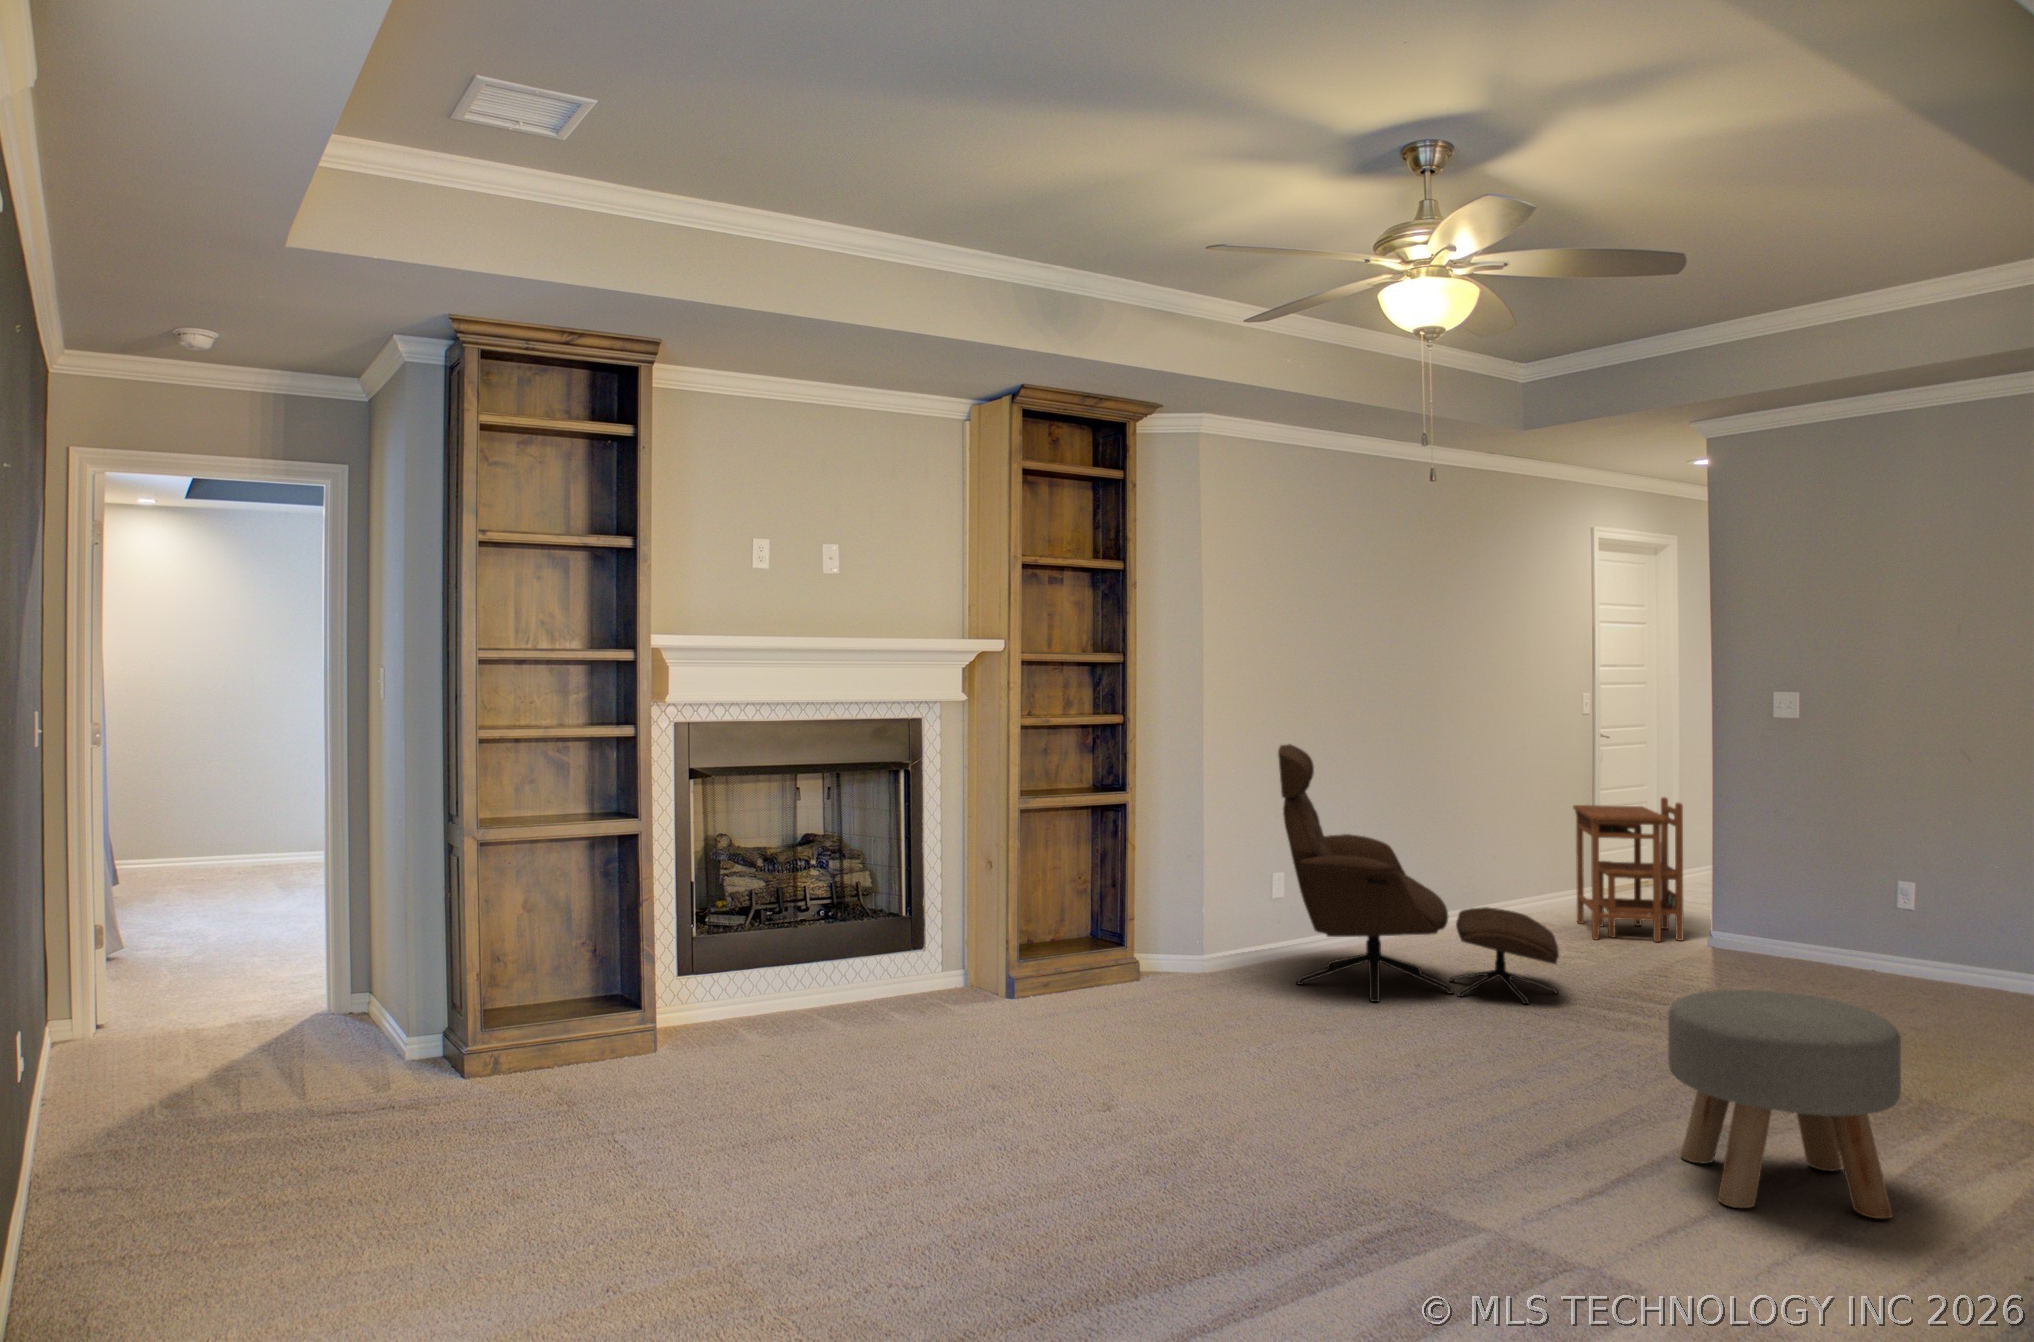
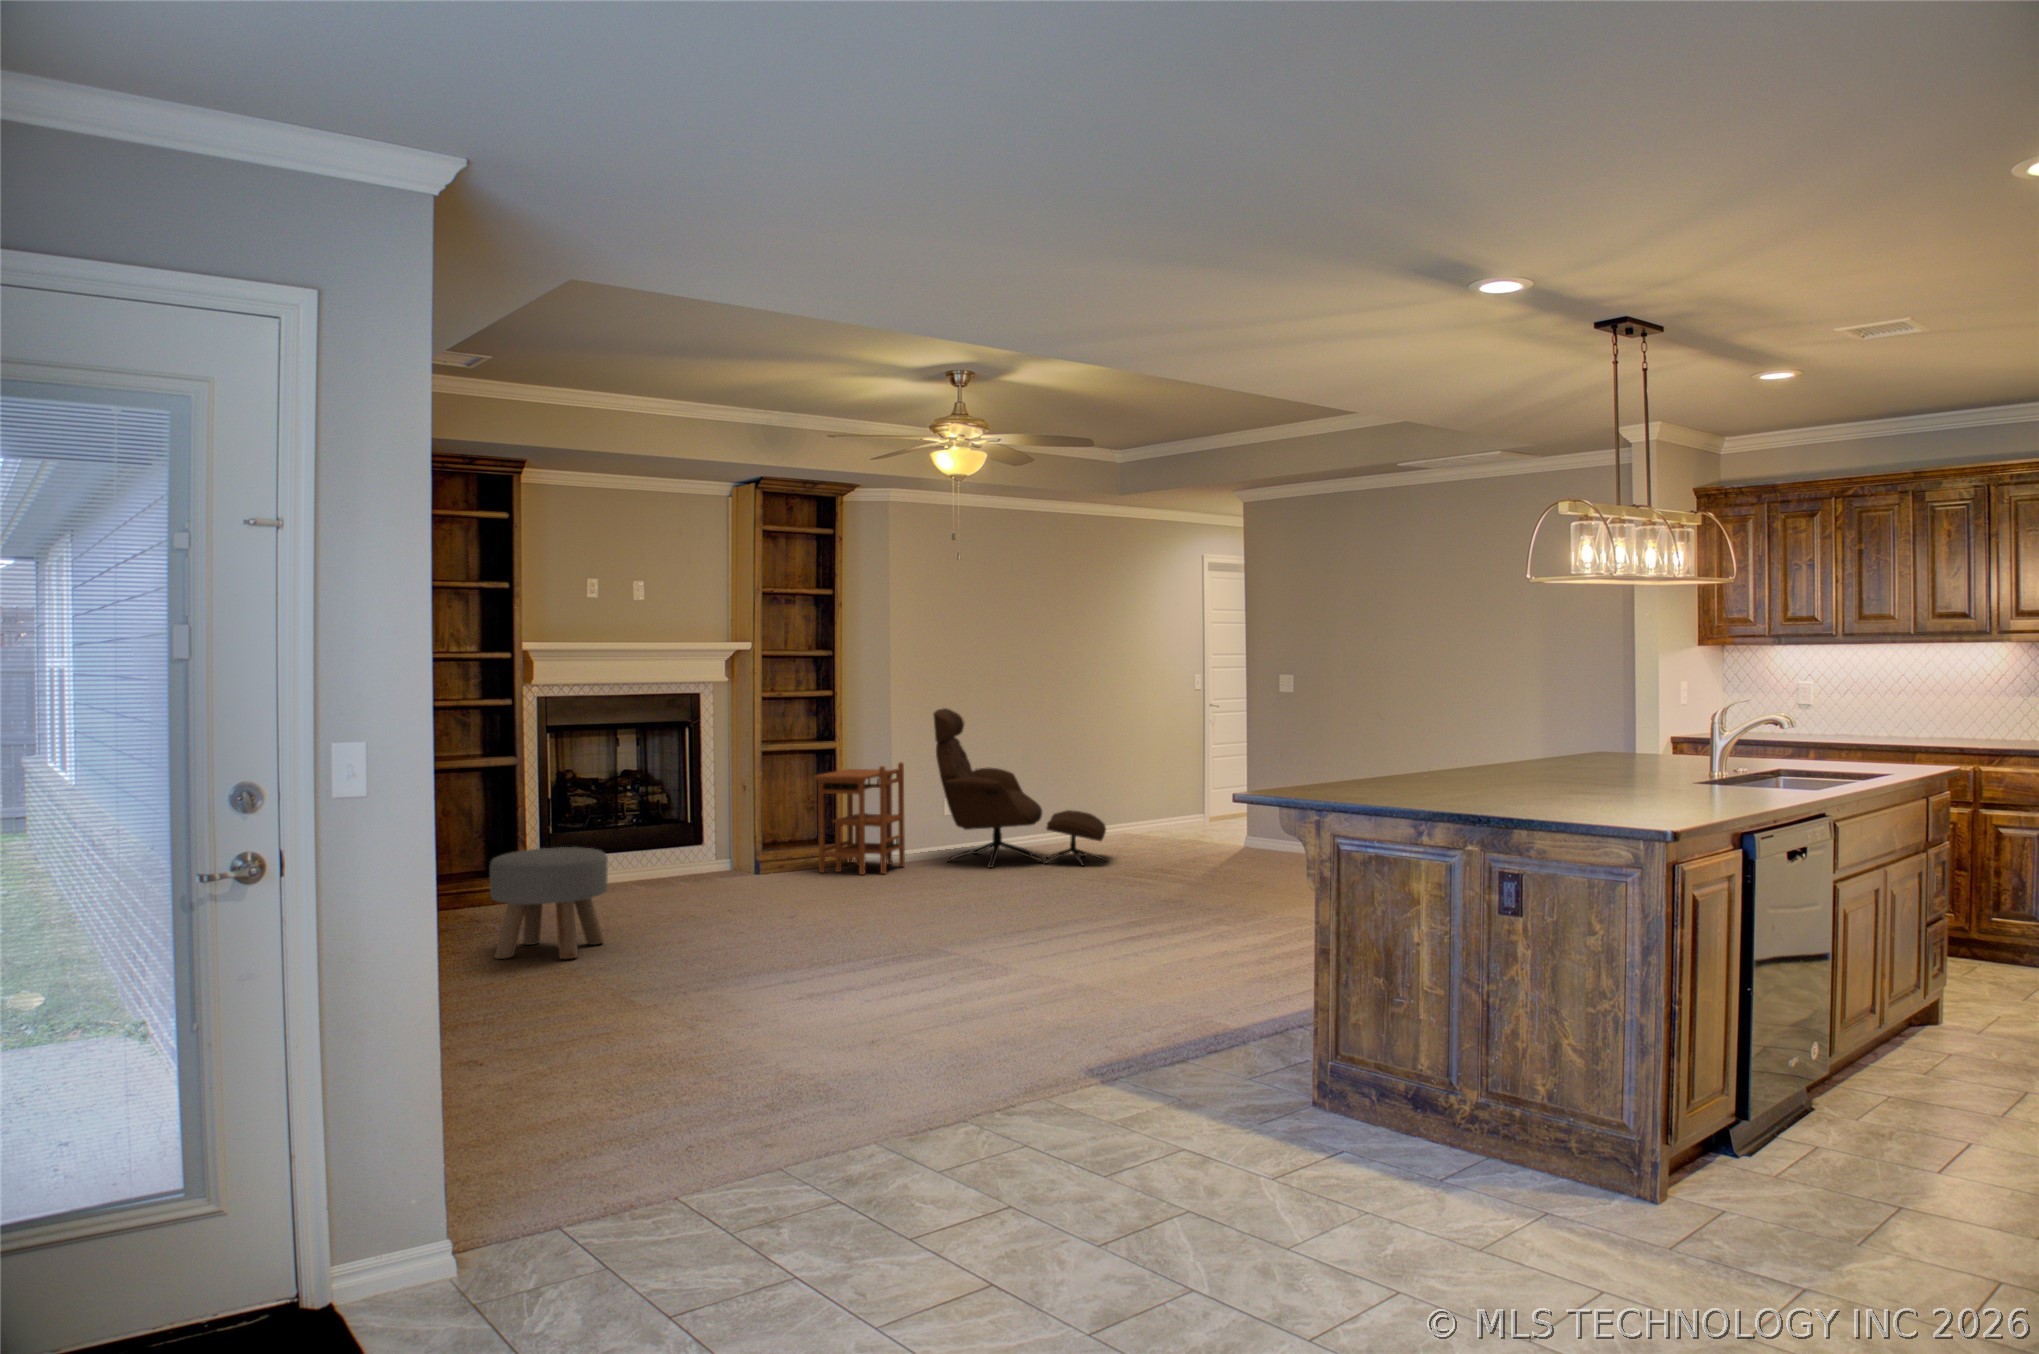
side table: present [1573,797,1683,942] -> present [815,762,905,875]
ottoman: present [1668,990,1901,1218] -> present [490,847,607,959]

